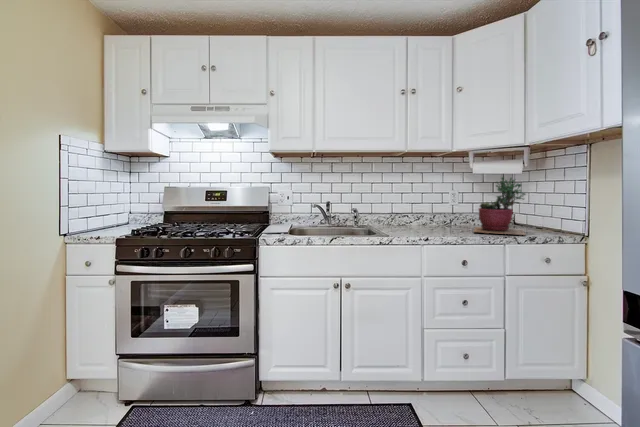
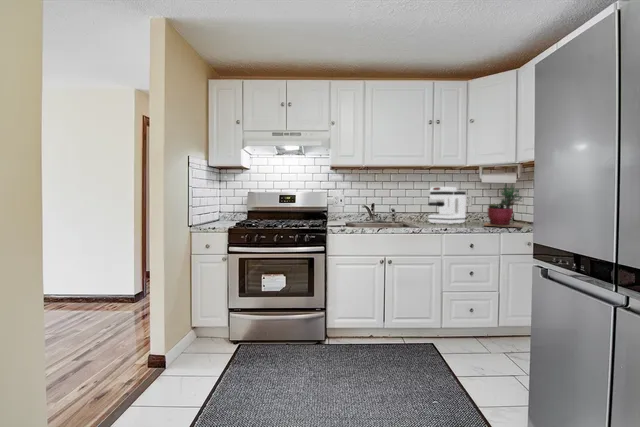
coffee maker: none [401,180,450,229] -> present [428,187,466,224]

